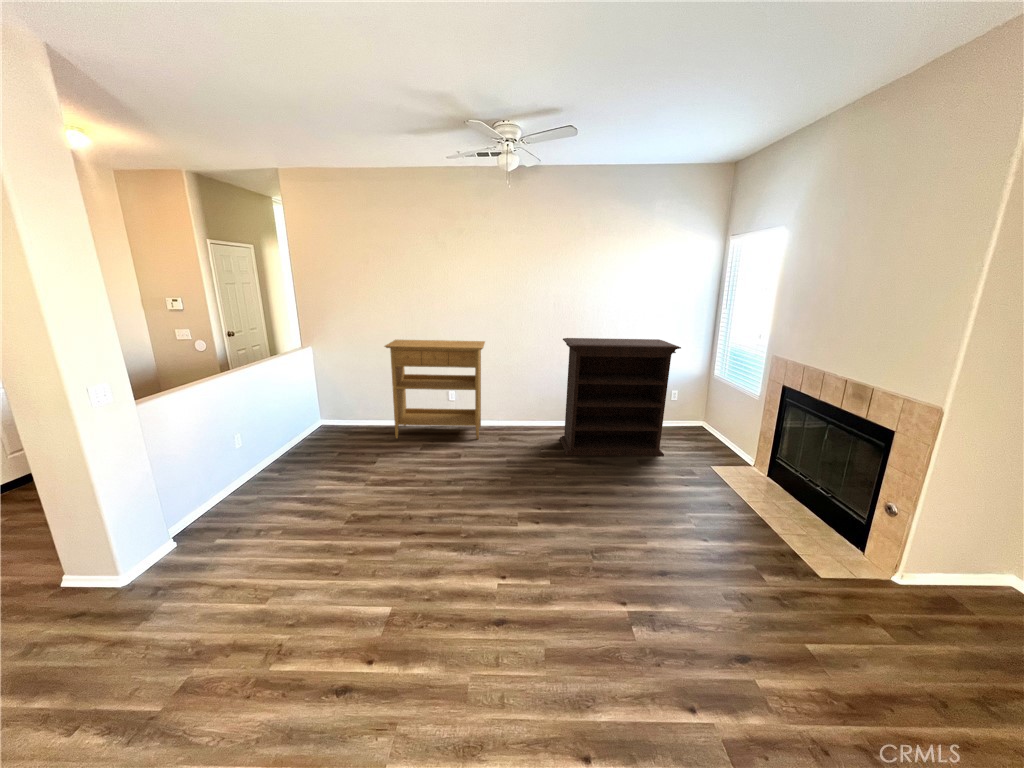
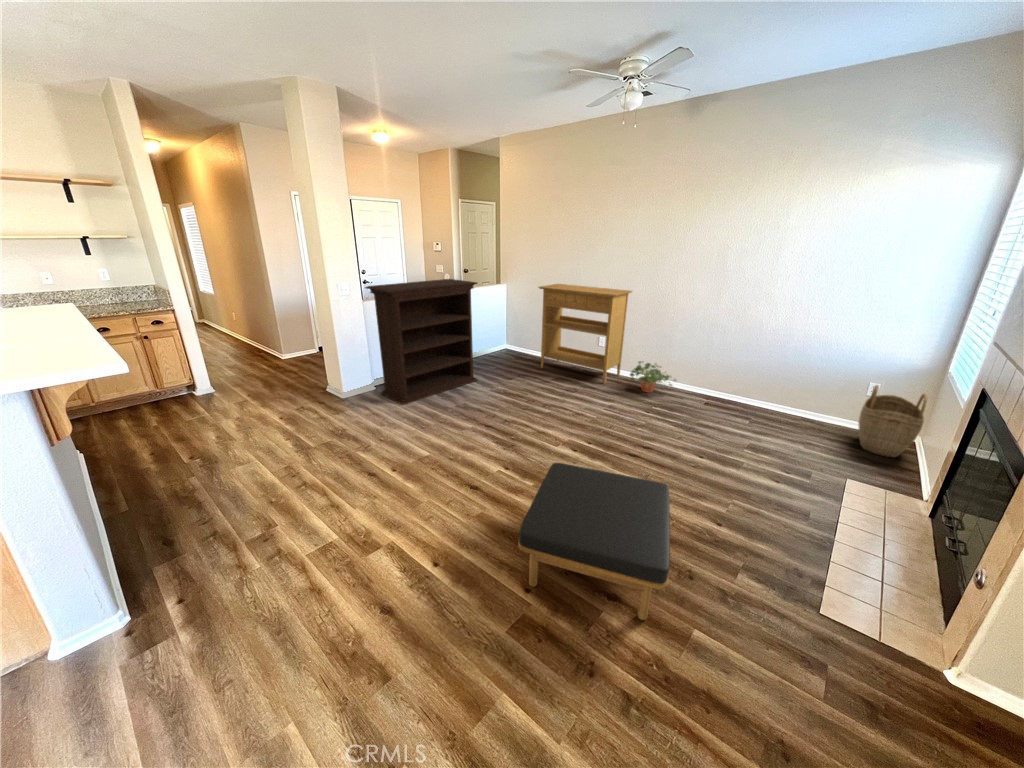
bookshelf: present [560,338,681,456] -> present [365,279,477,405]
woven basket: none [675,394,716,443] -> present [858,385,928,457]
potted plant: none [502,408,544,438] -> present [630,361,676,393]
ottoman: none [598,525,799,701] -> present [518,463,670,620]

